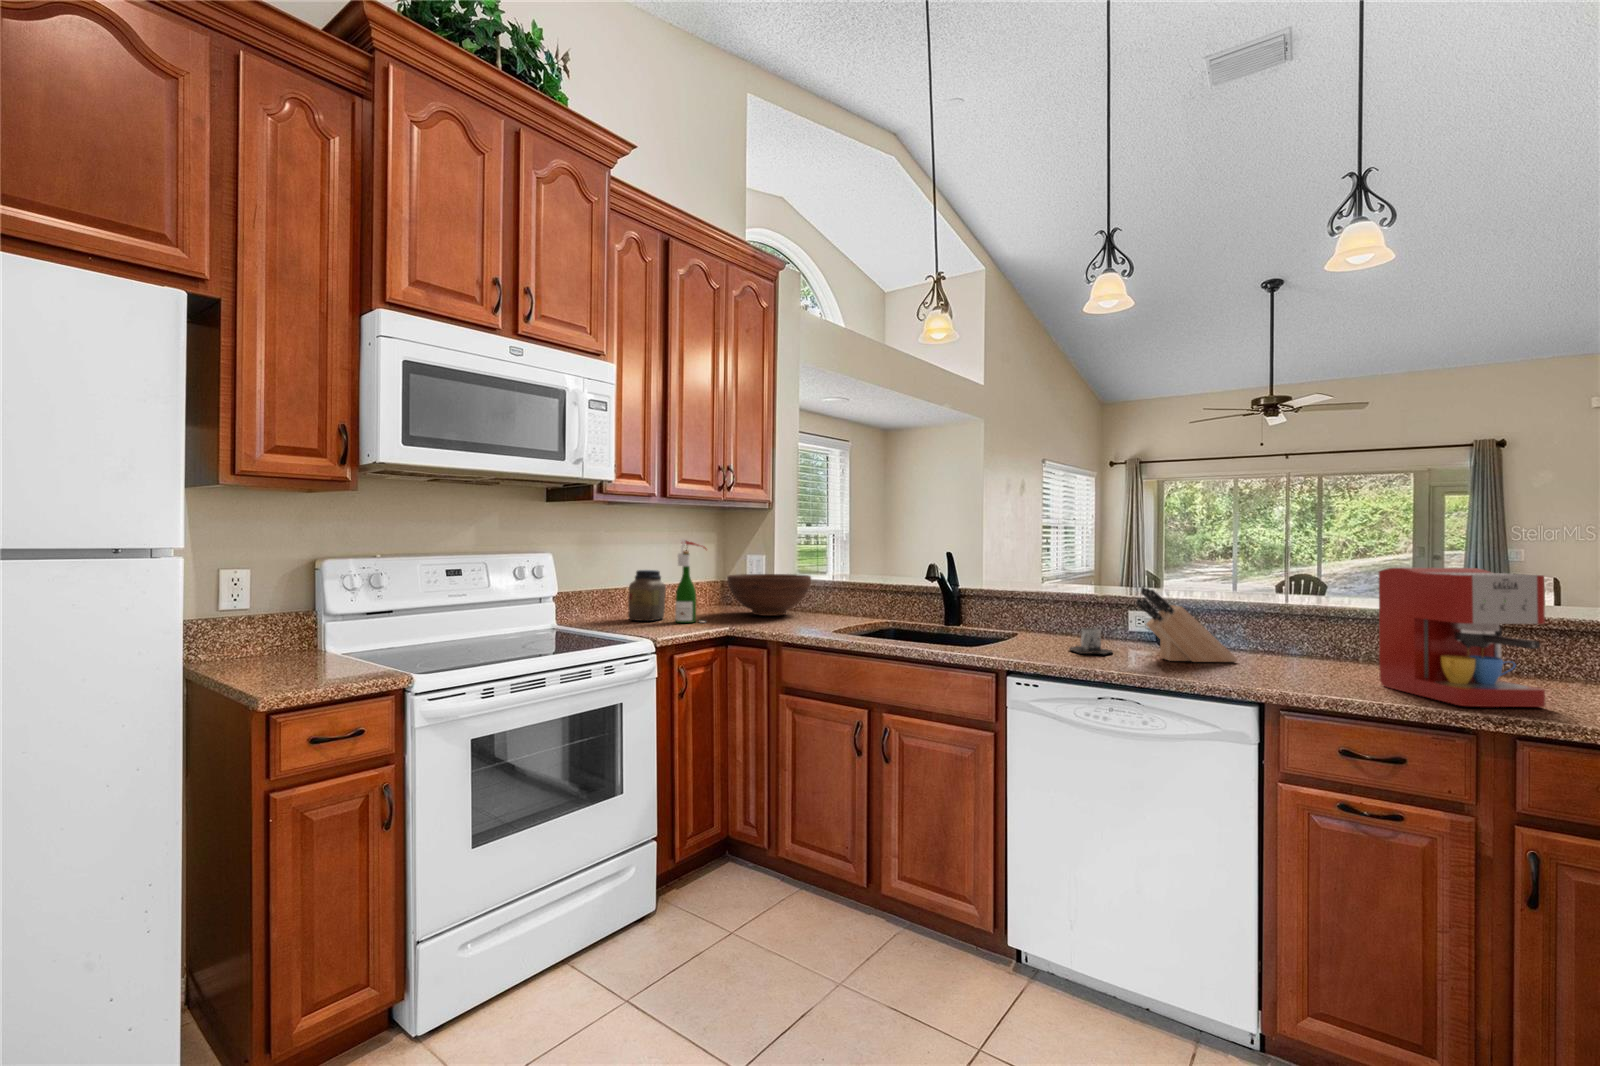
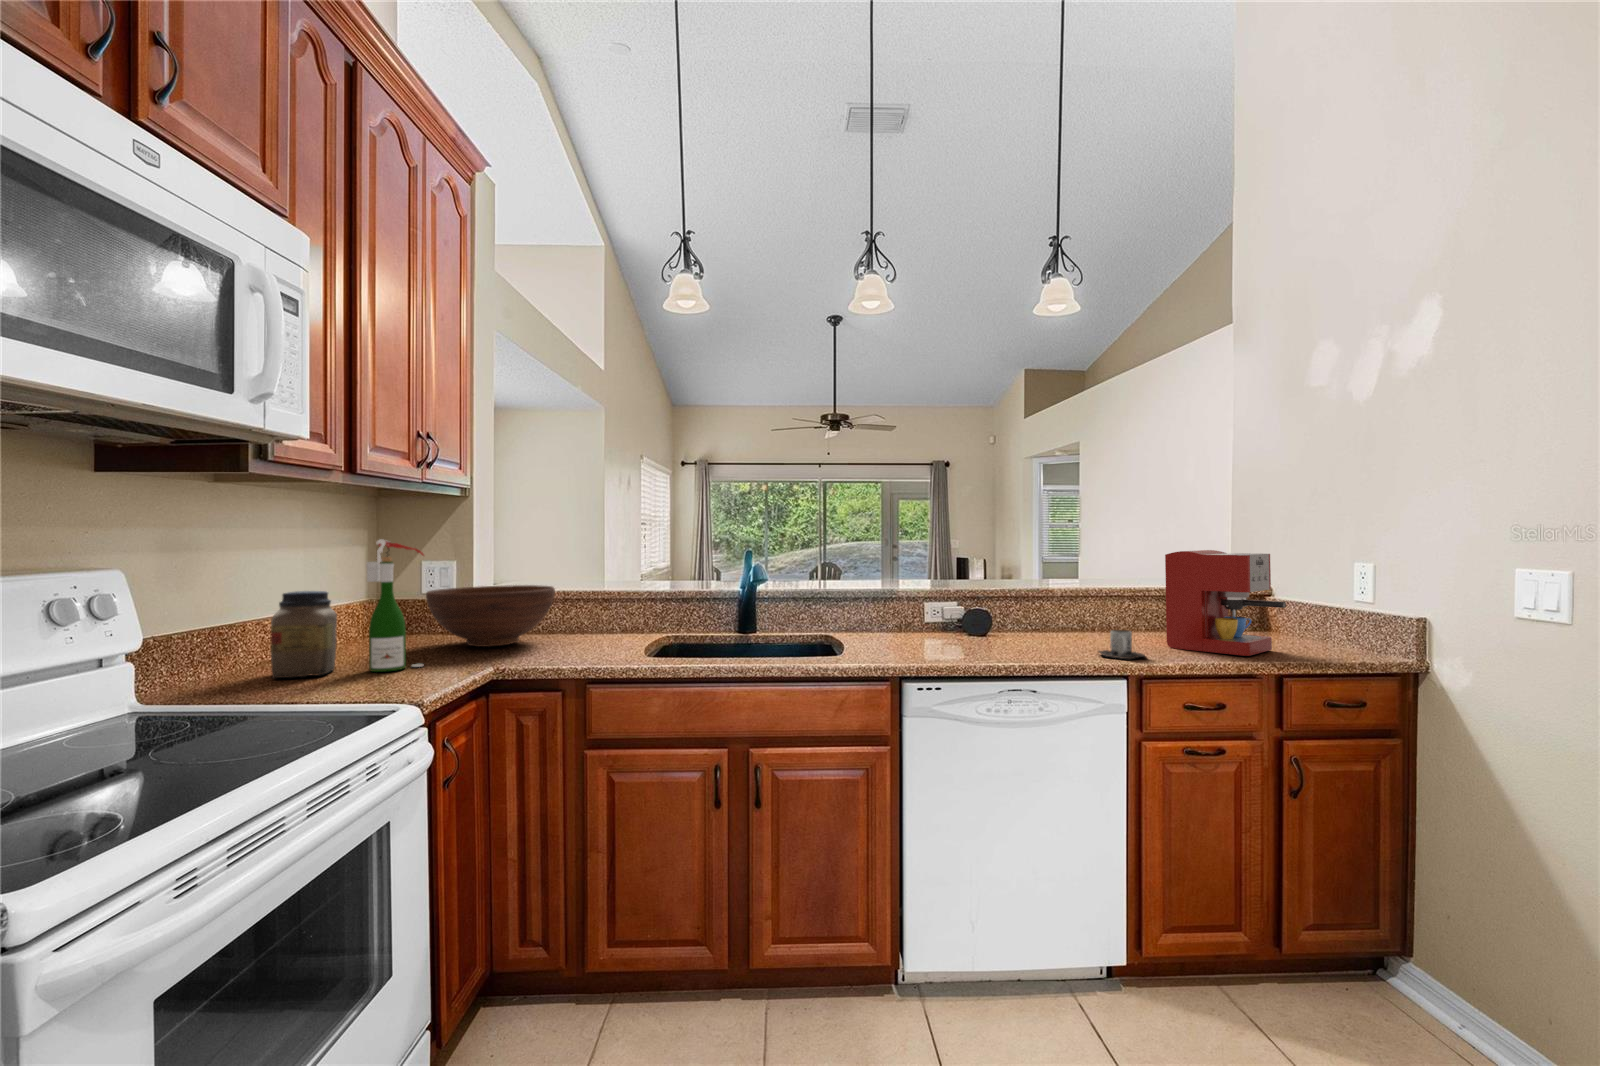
knife block: present [1136,587,1237,662] -> none [984,577,1052,647]
mug: present [1070,628,1112,654] -> present [1098,630,1145,659]

